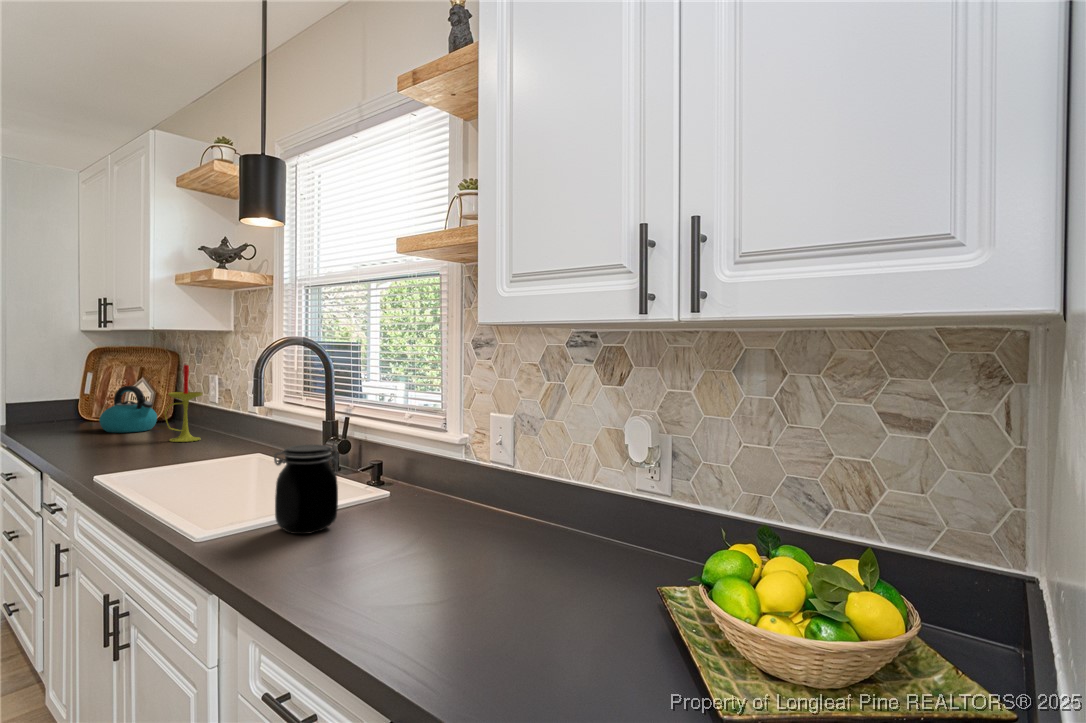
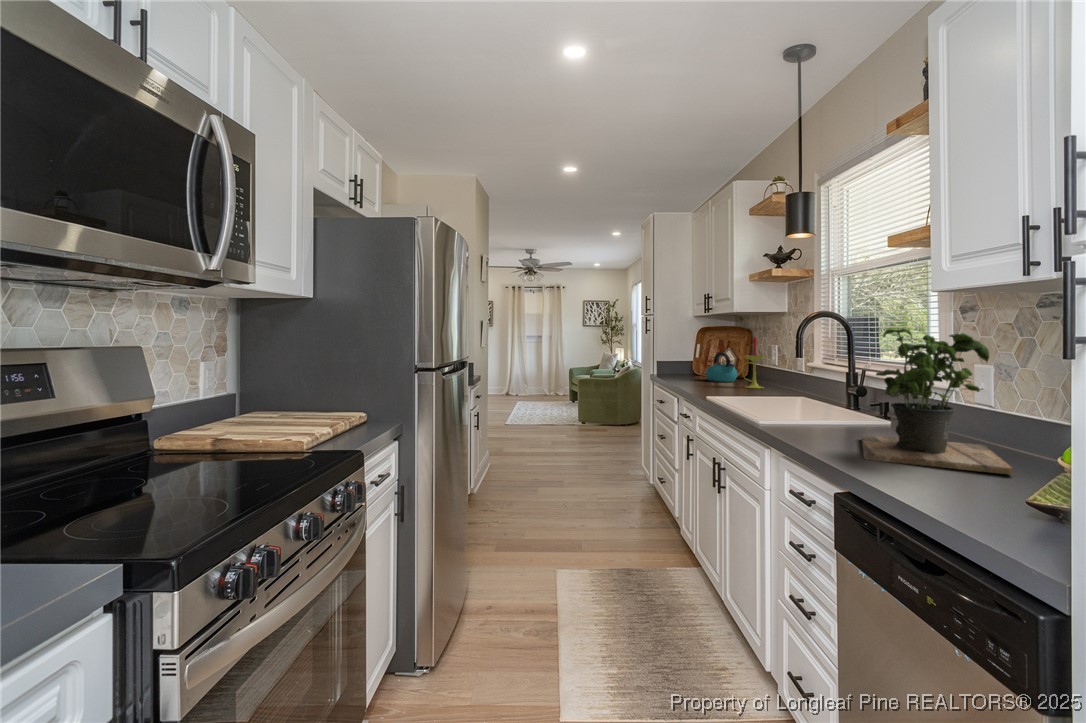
potted plant: none [360,381,541,591] -> present [862,328,1013,475]
jar: present [274,444,340,534] -> none [803,377,849,433]

